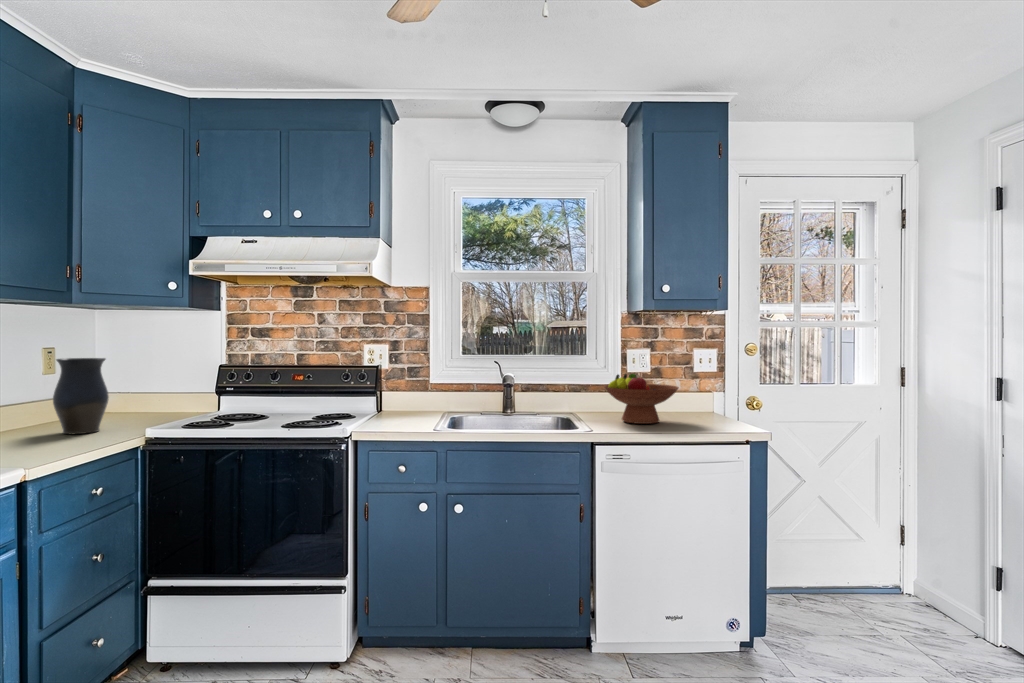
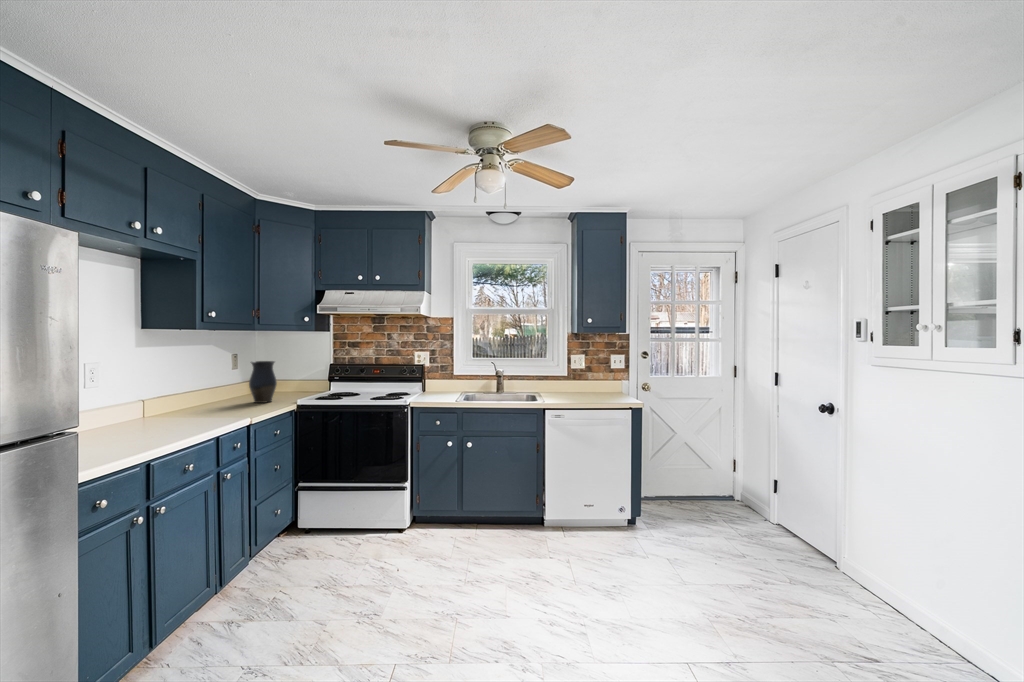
fruit bowl: present [604,374,679,424] -> none [553,370,596,399]

